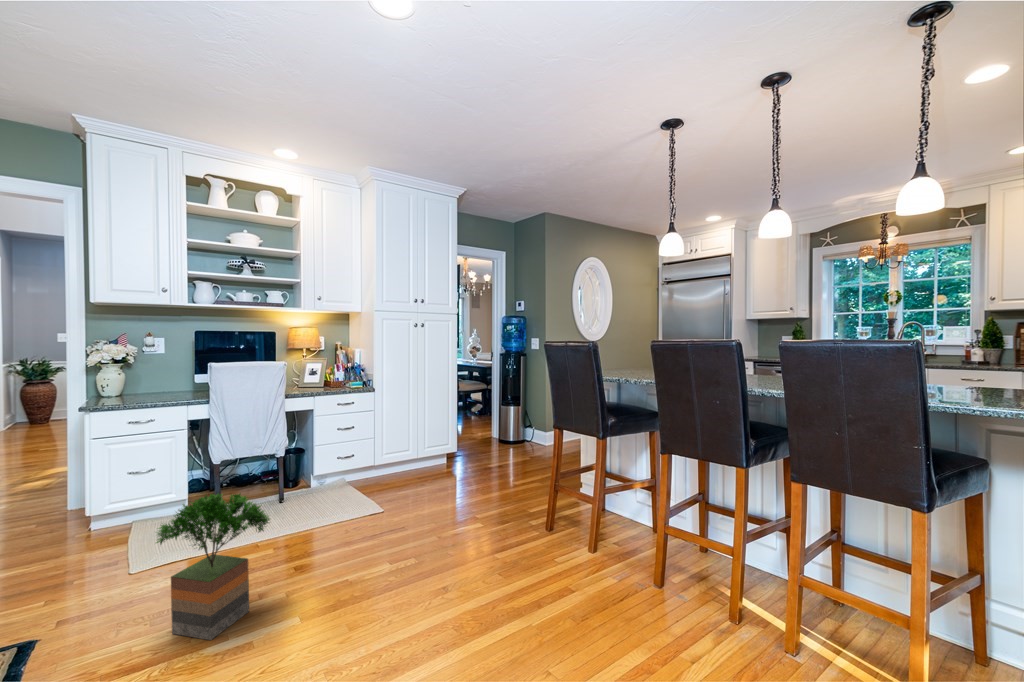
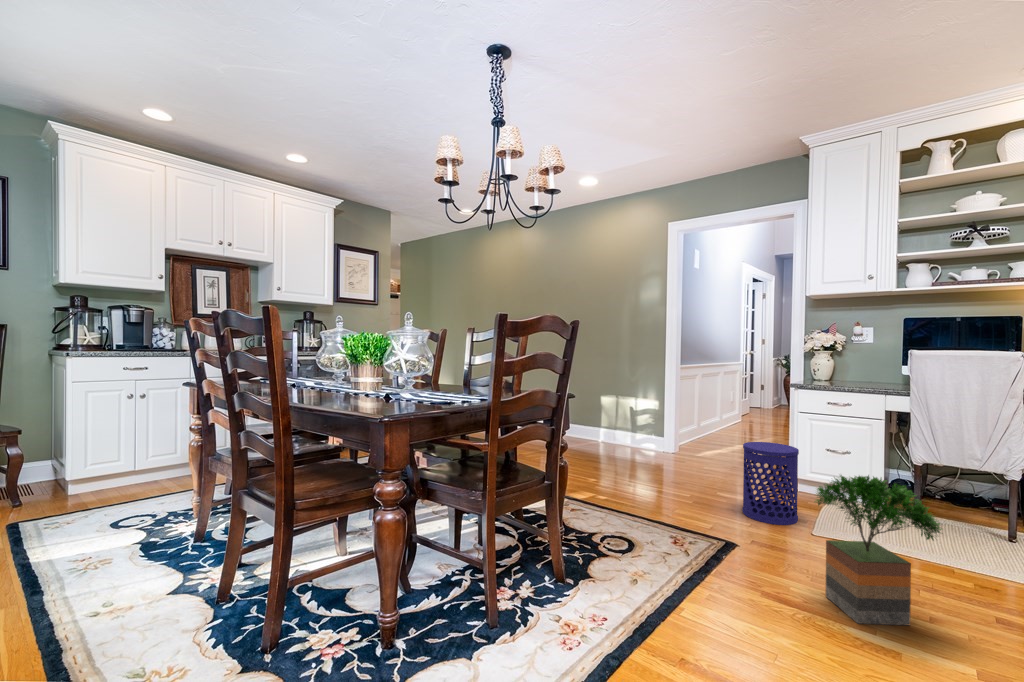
waste bin: none [21,484,107,594] -> present [742,442,799,525]

